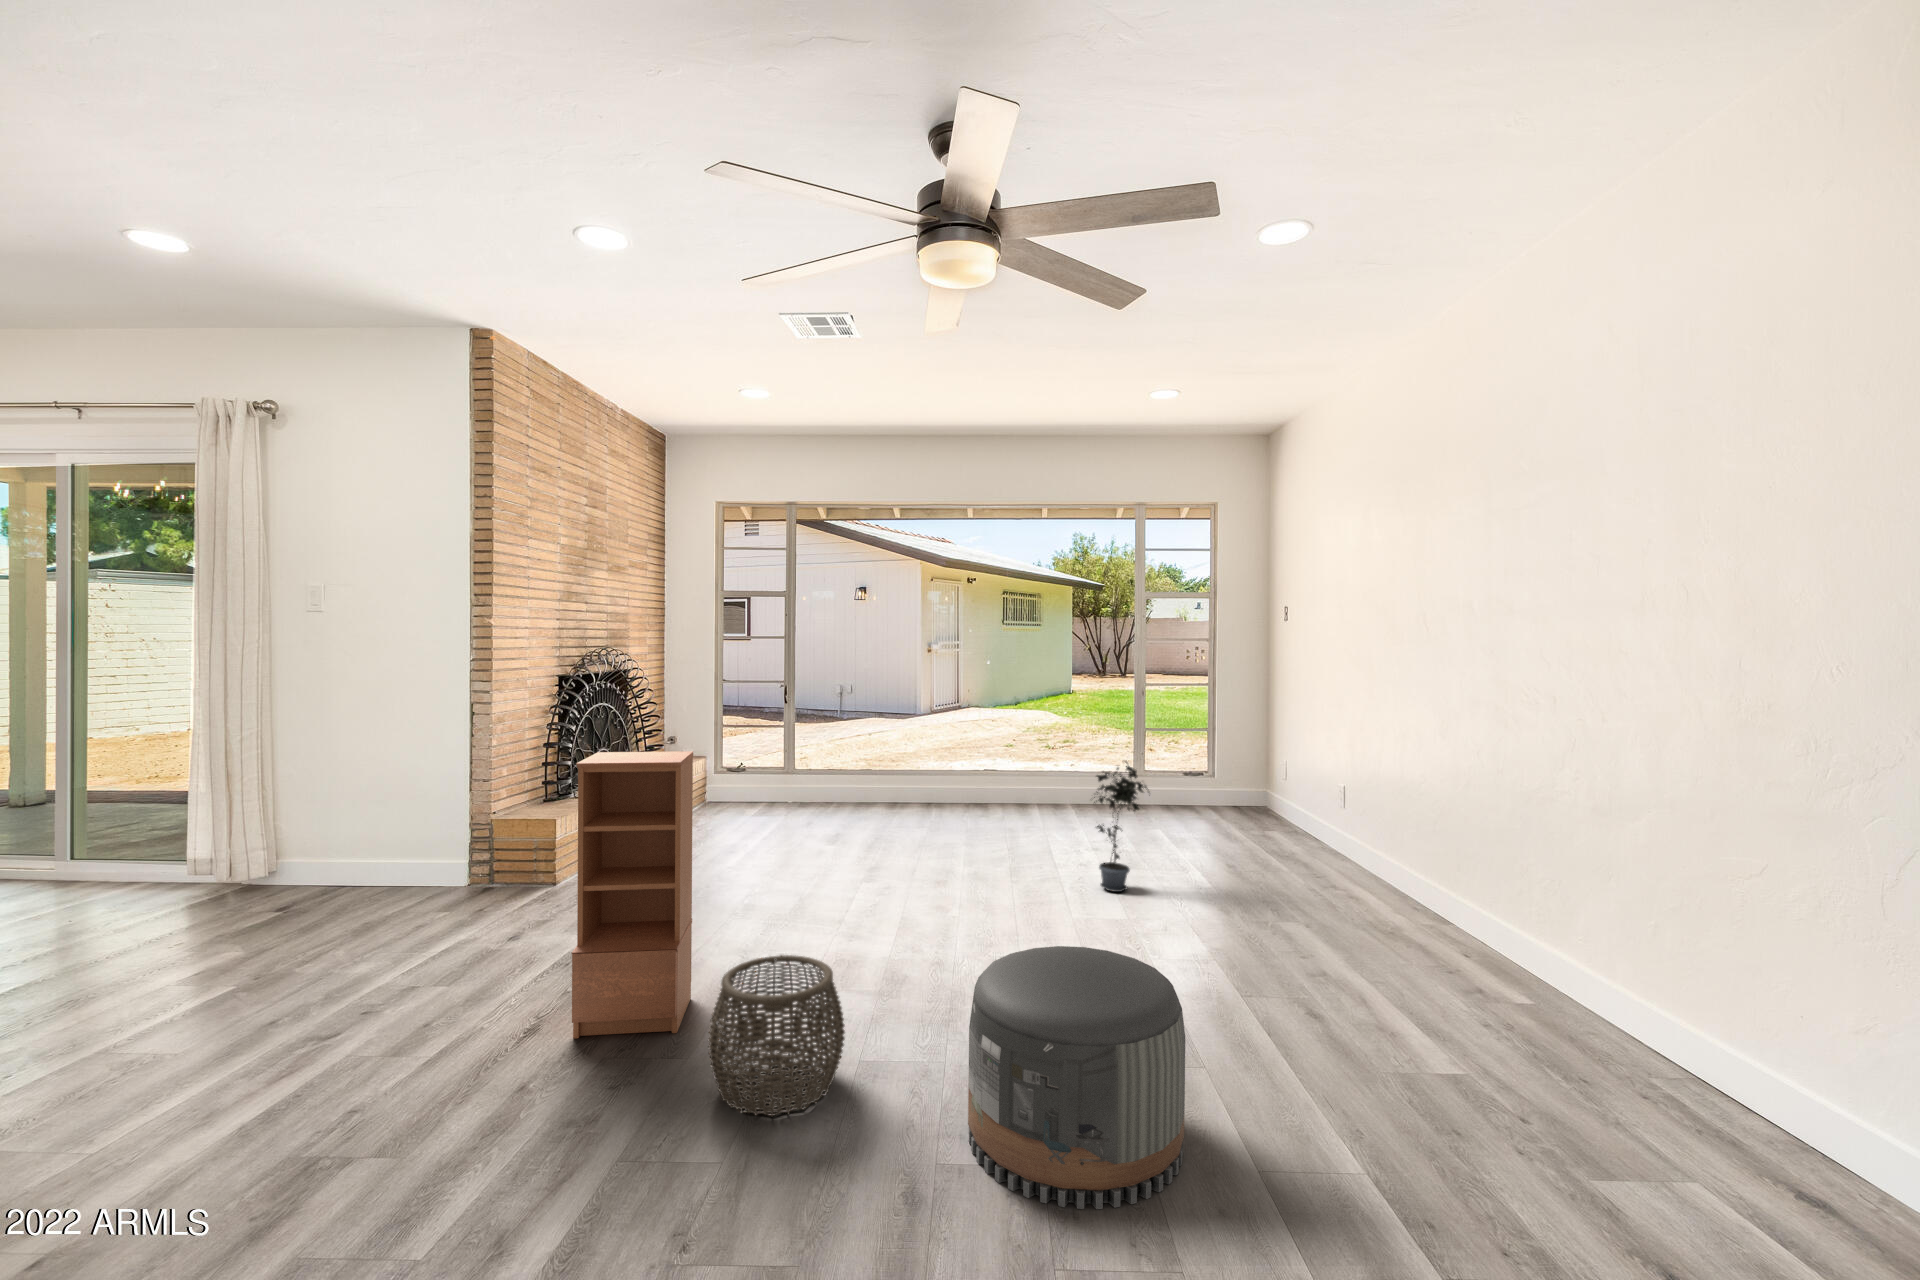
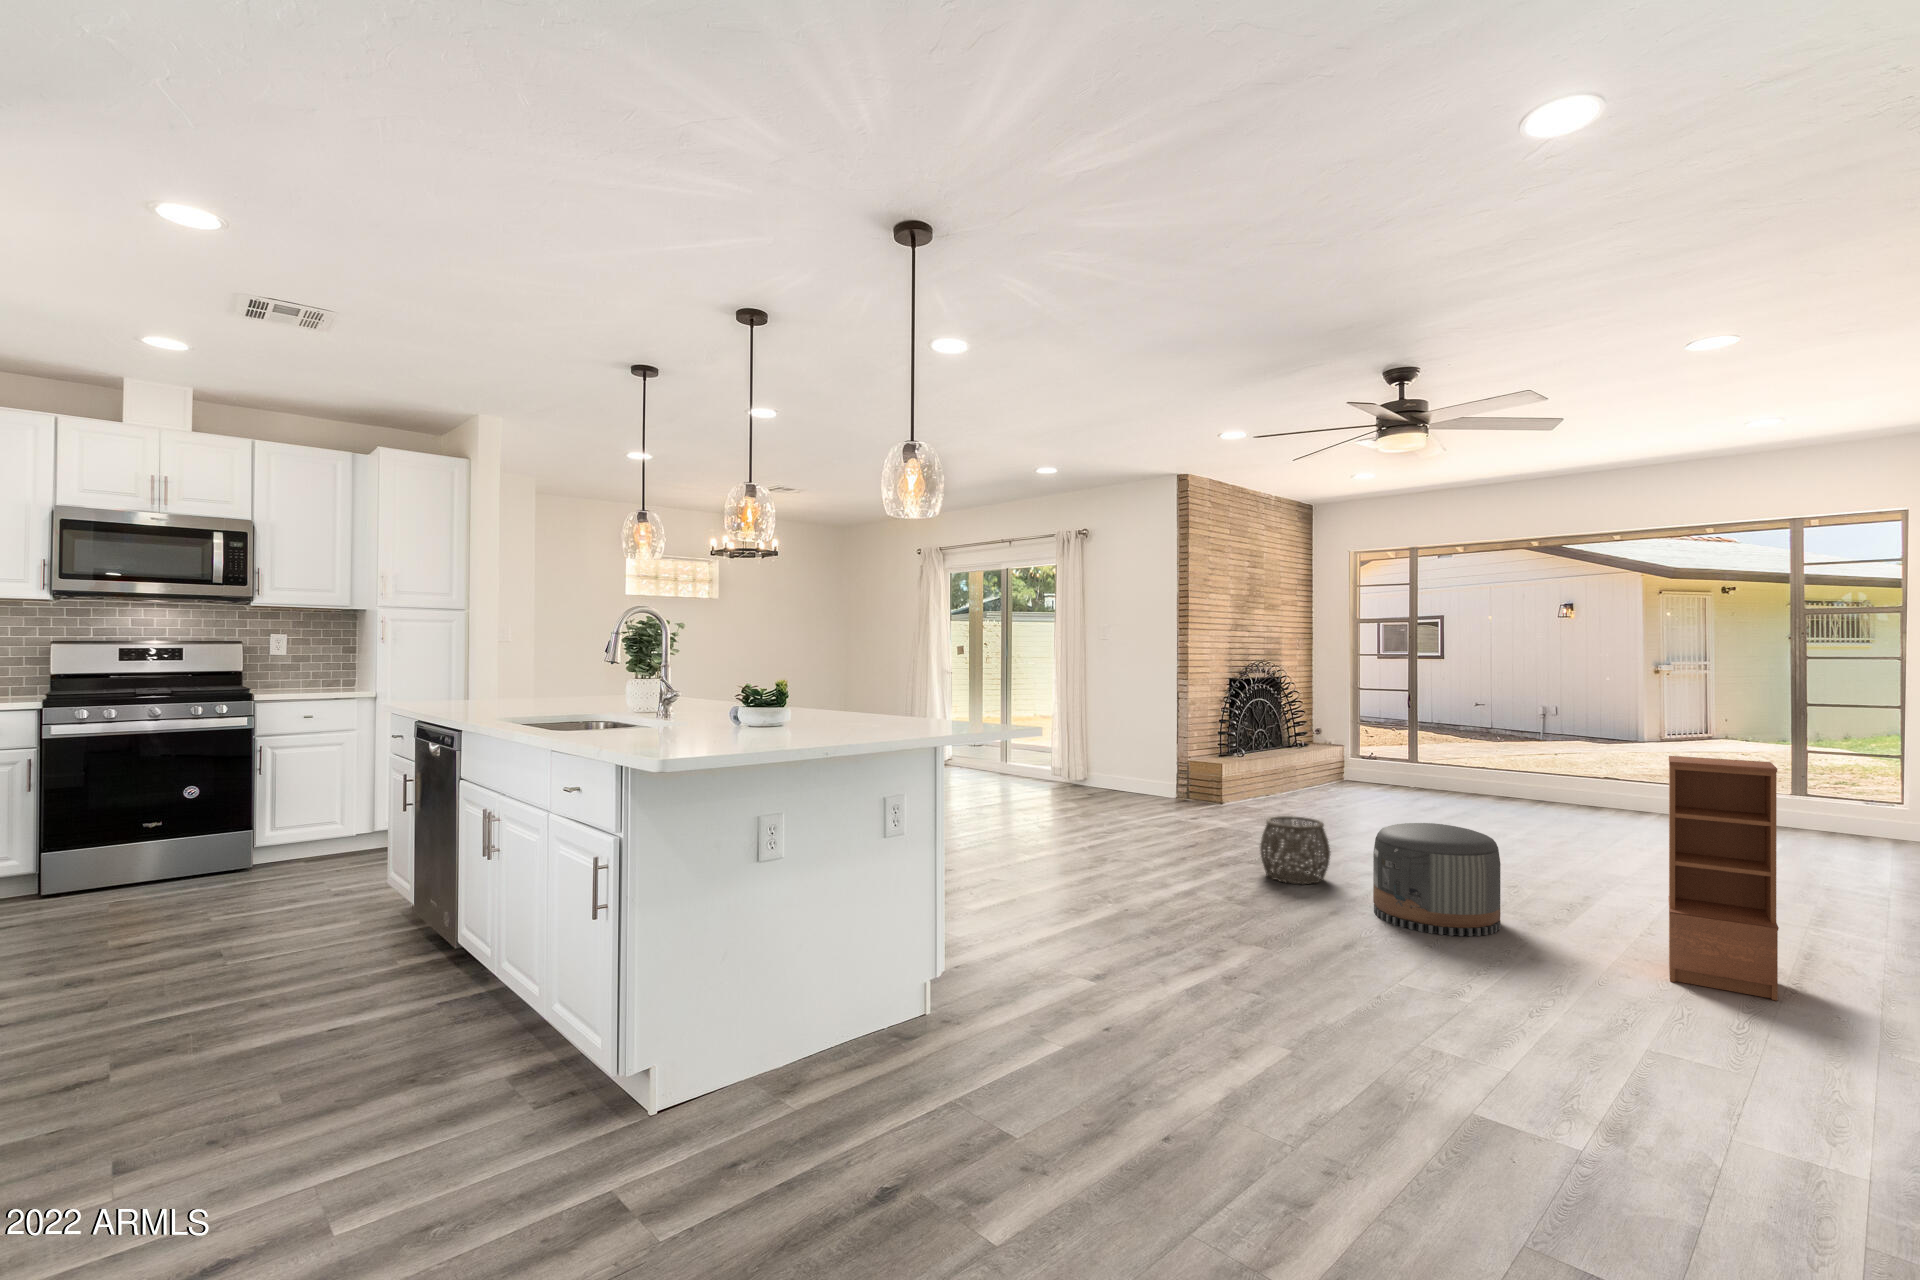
bookcase: present [572,751,693,1038] -> present [1669,756,1779,1001]
potted plant: present [1094,761,1148,892] -> none [1615,757,1674,865]

